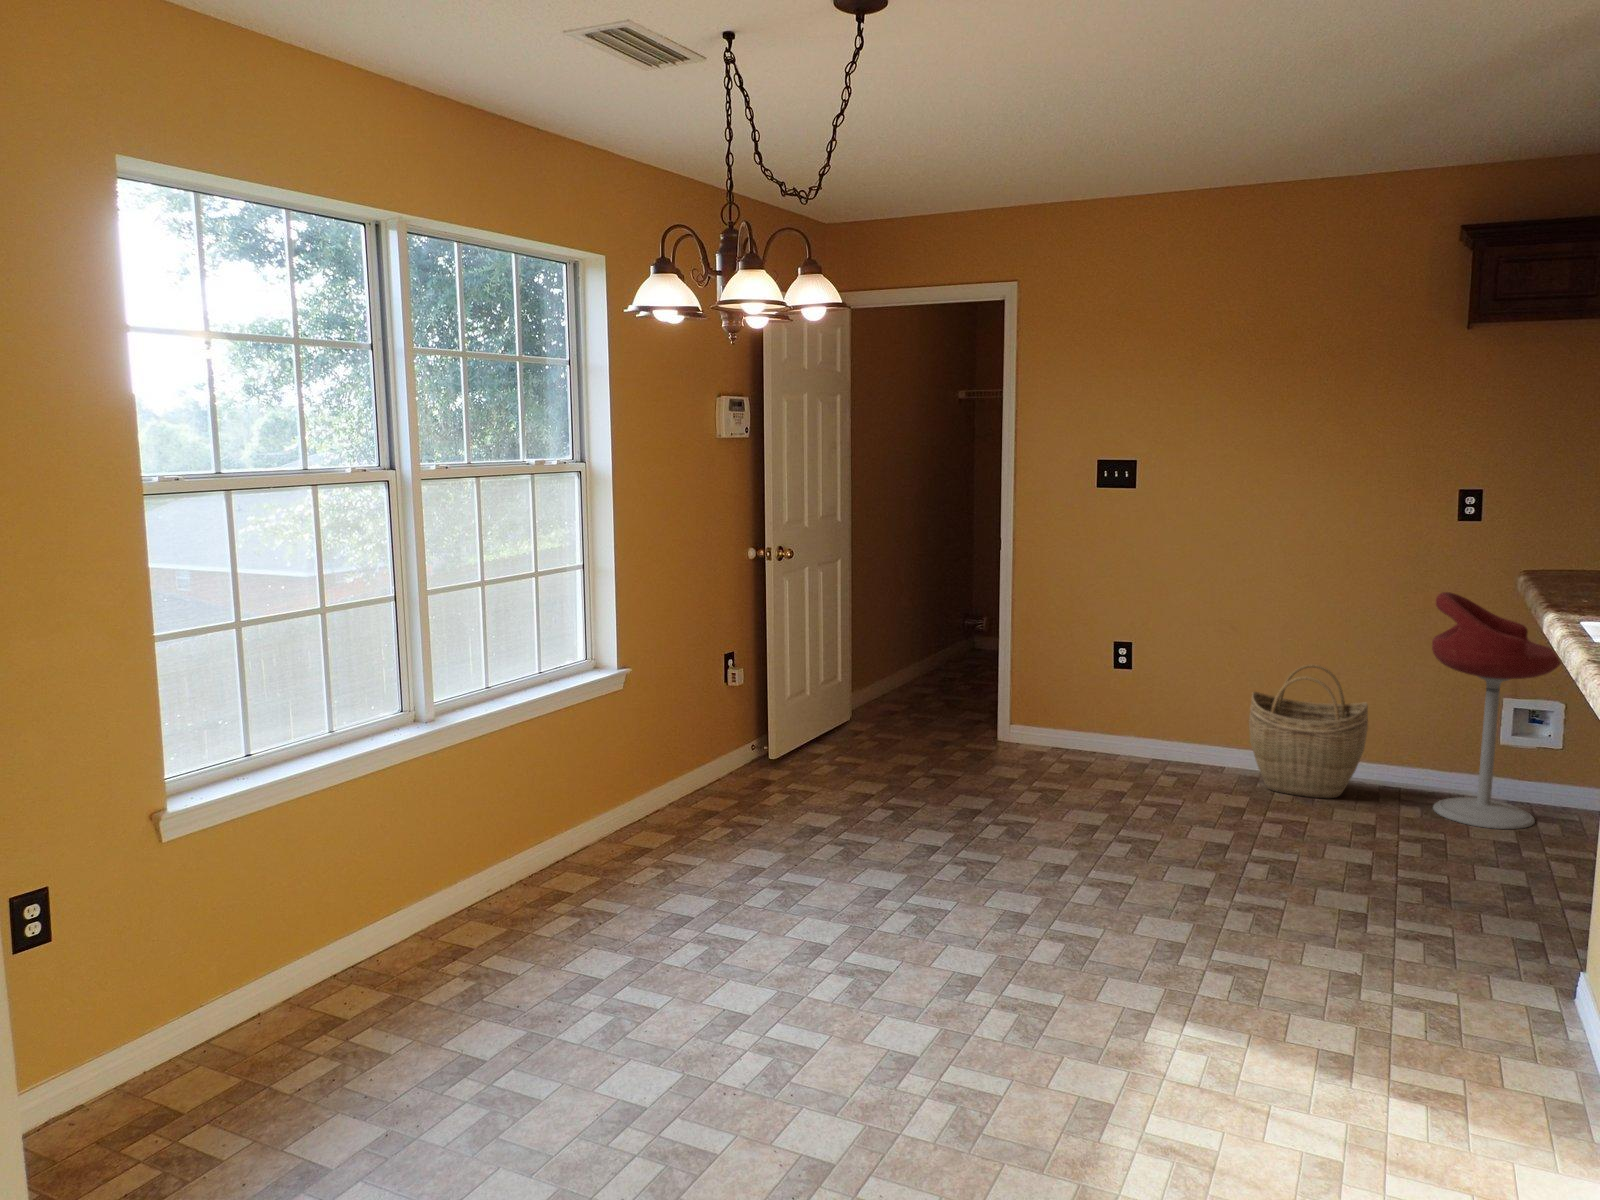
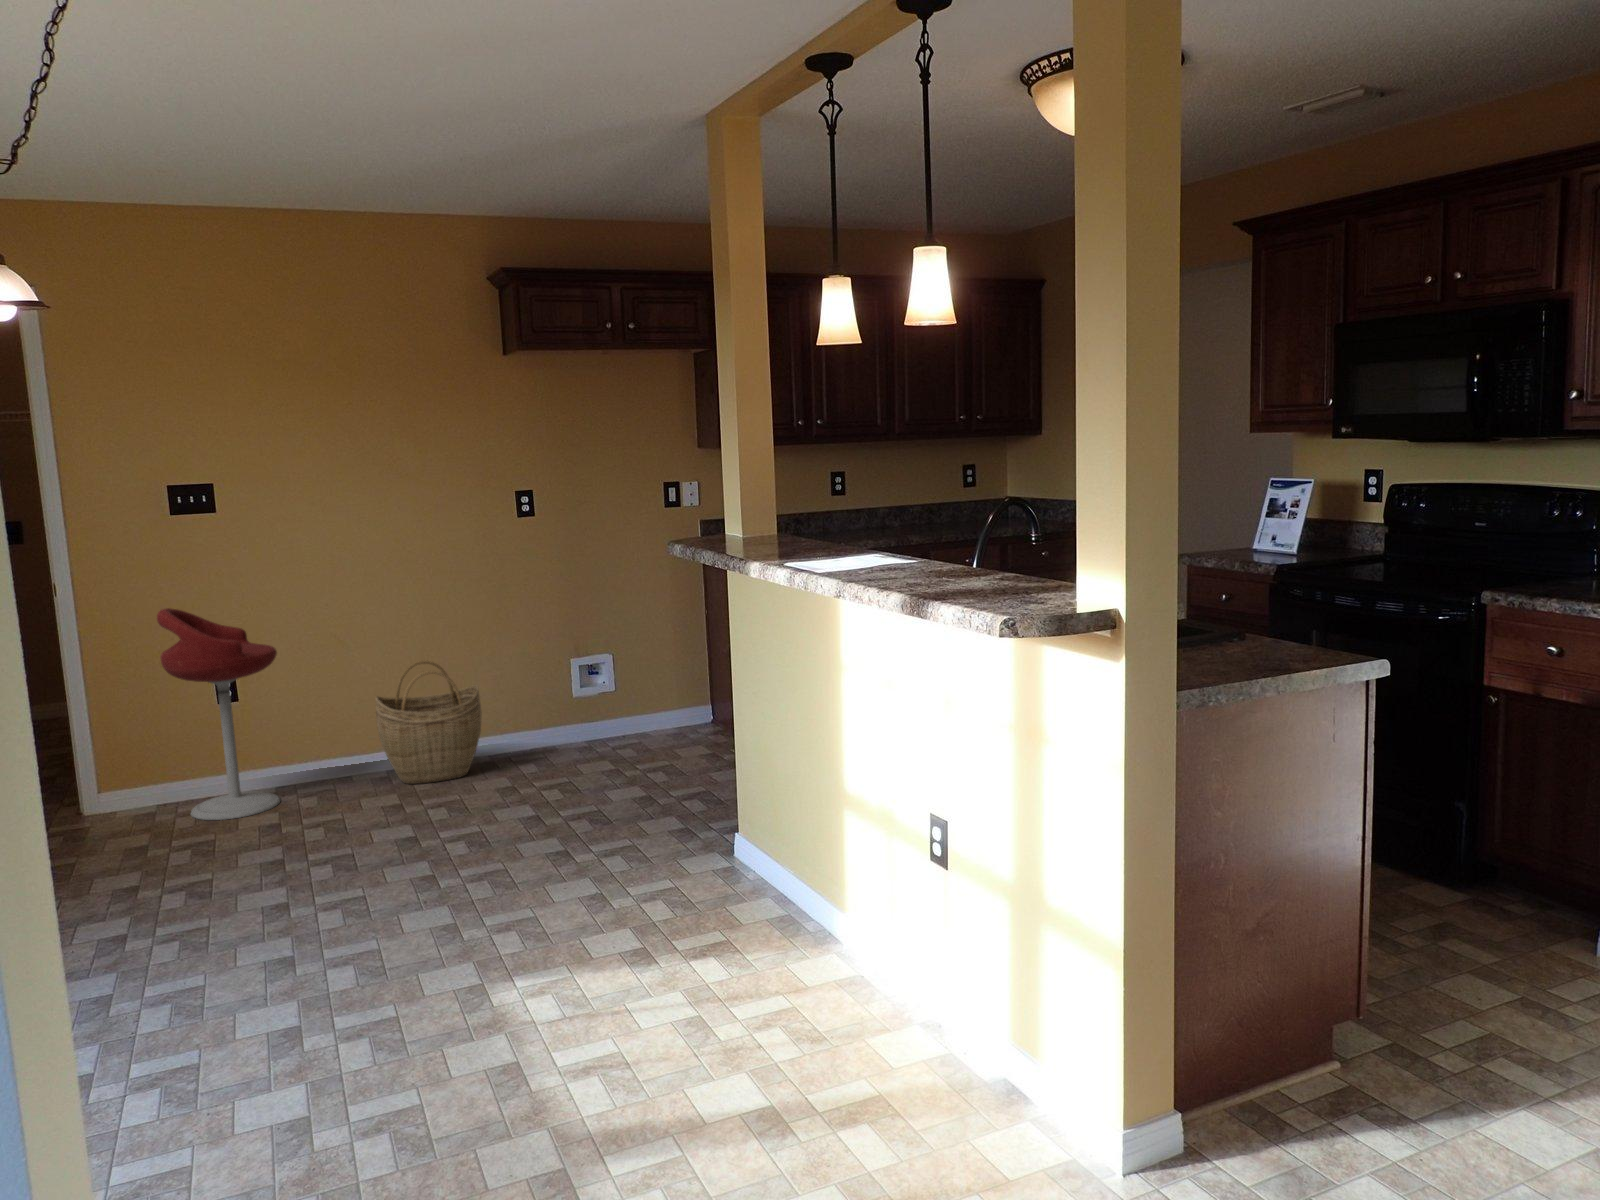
bar stool: present [1432,592,1561,829] -> present [157,608,280,820]

